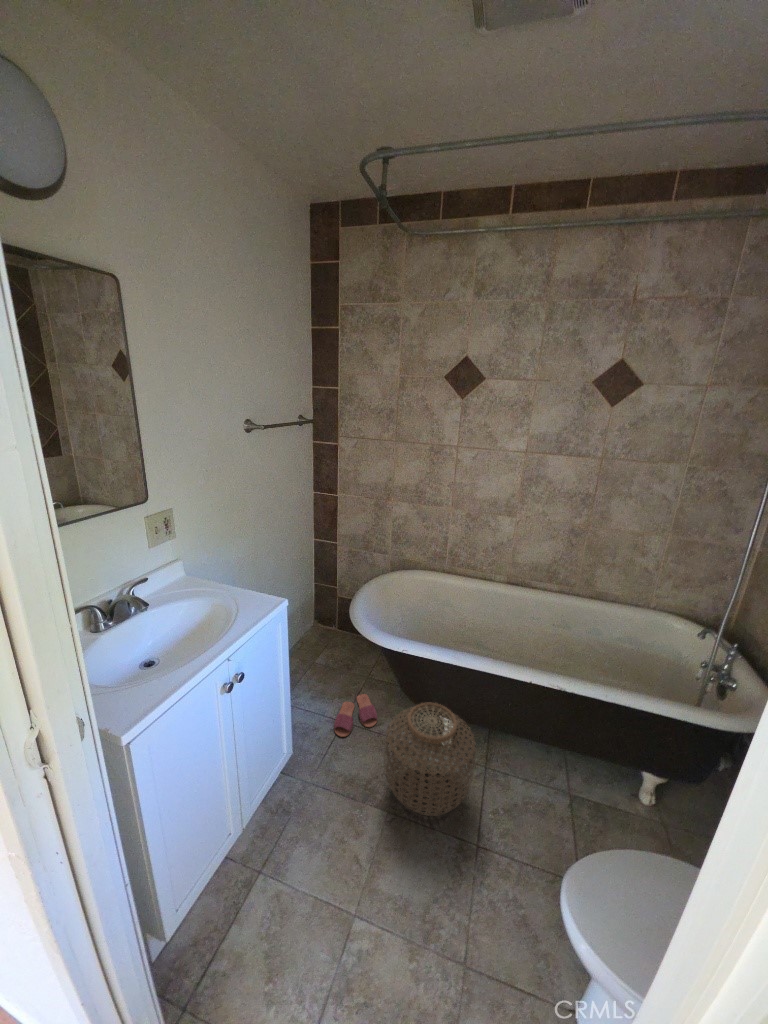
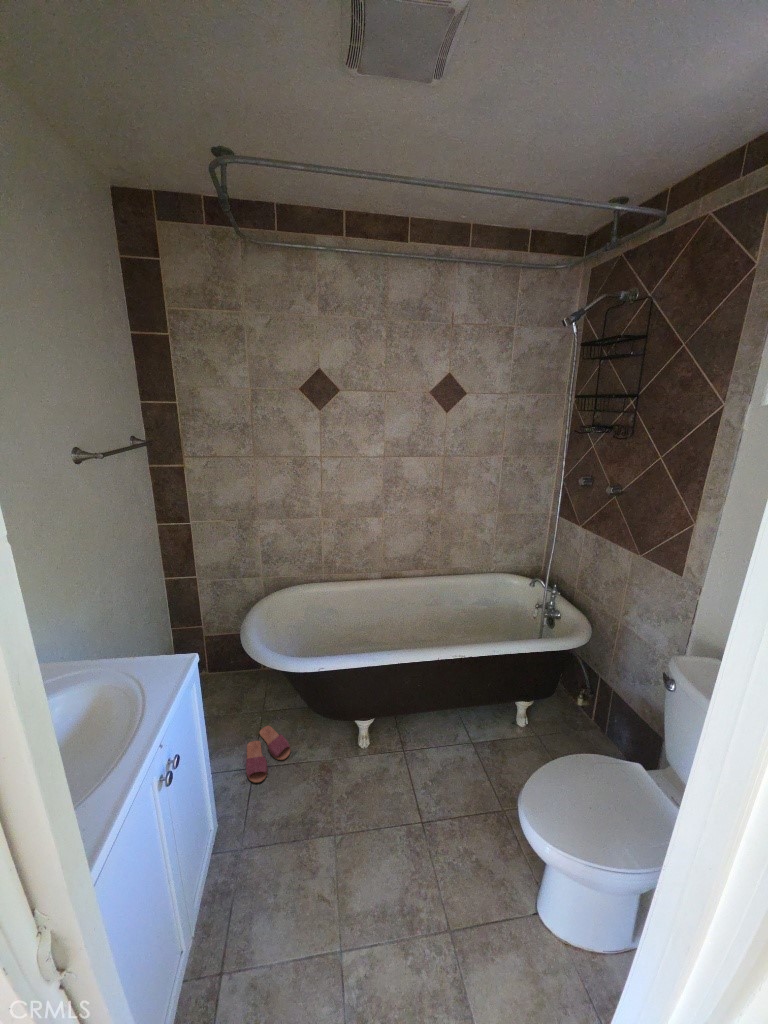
woven basket: present [384,703,476,816] -> none [320,711,410,824]

